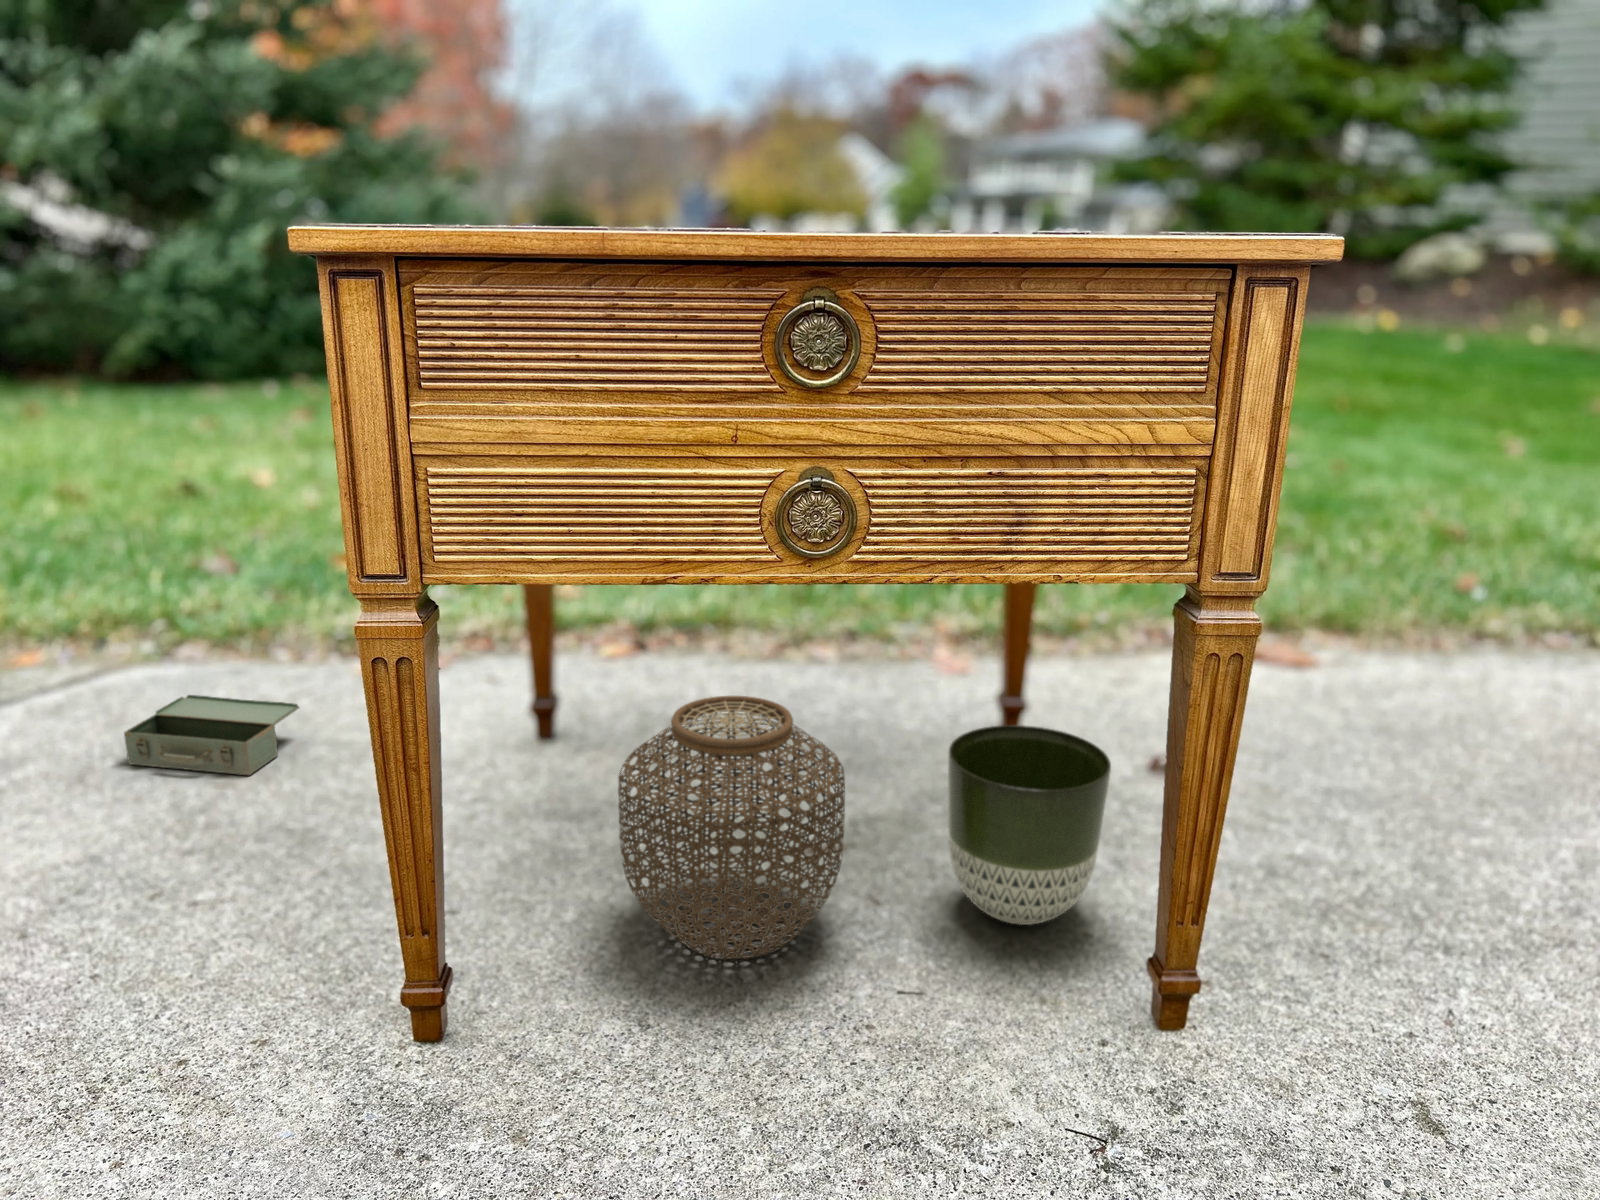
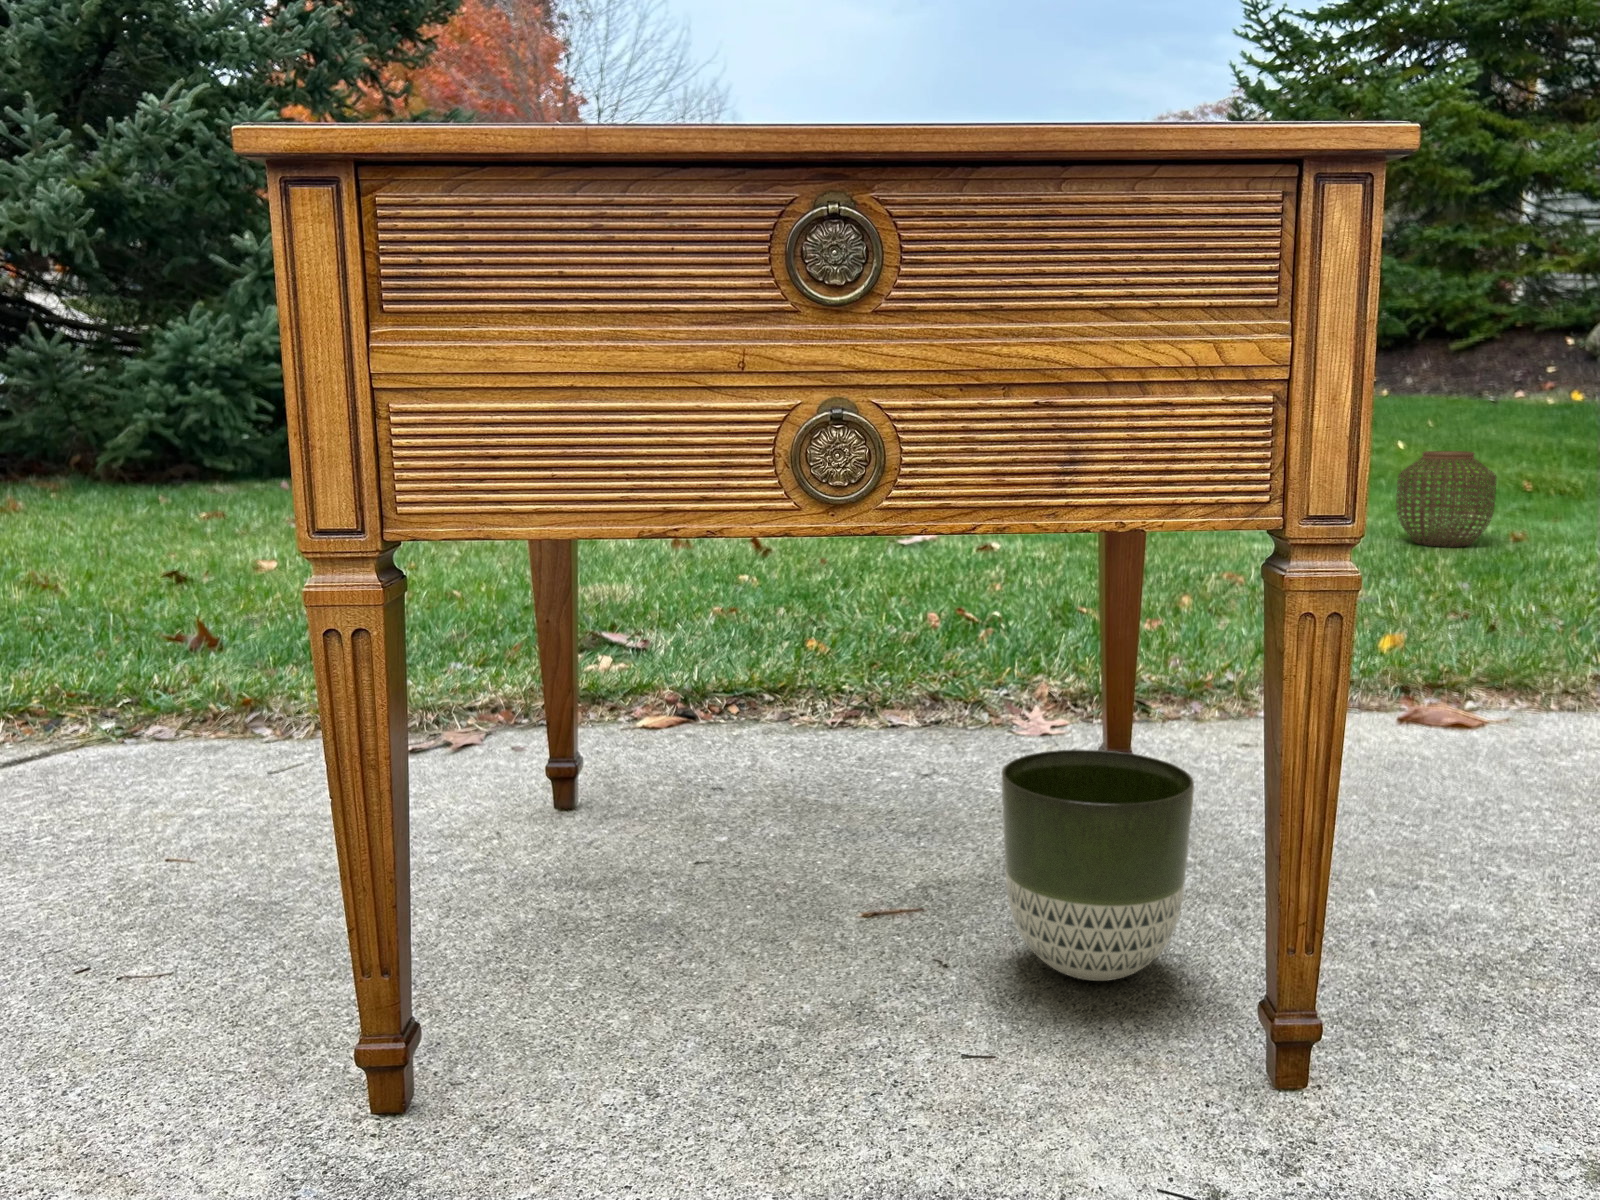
toolbox: present [124,695,299,775] -> none [62,773,262,855]
woven basket: present [618,696,845,959] -> present [1396,451,1497,547]

